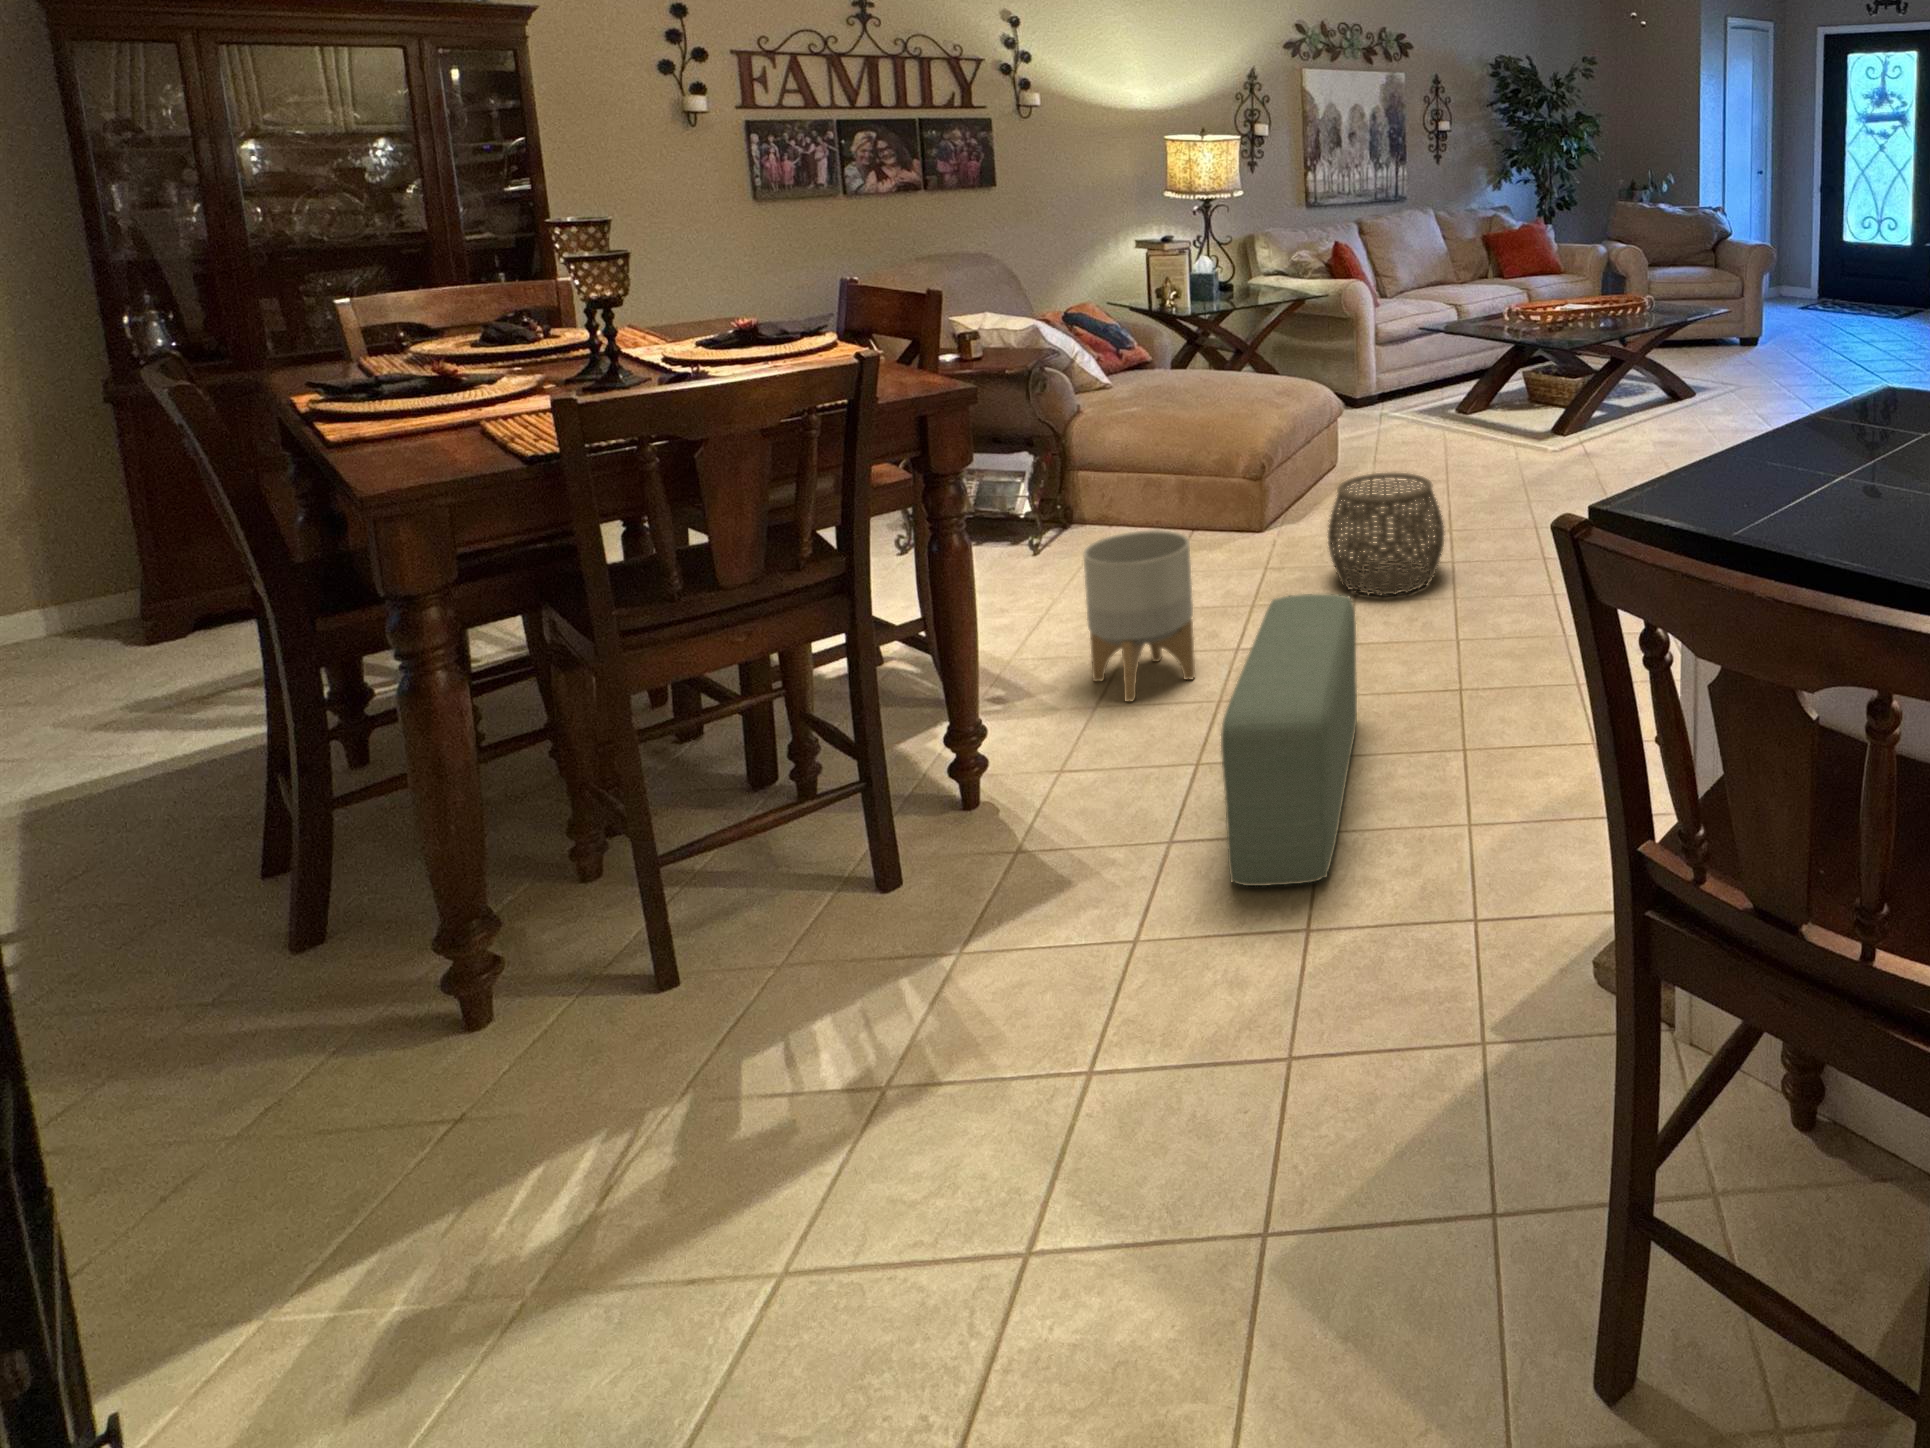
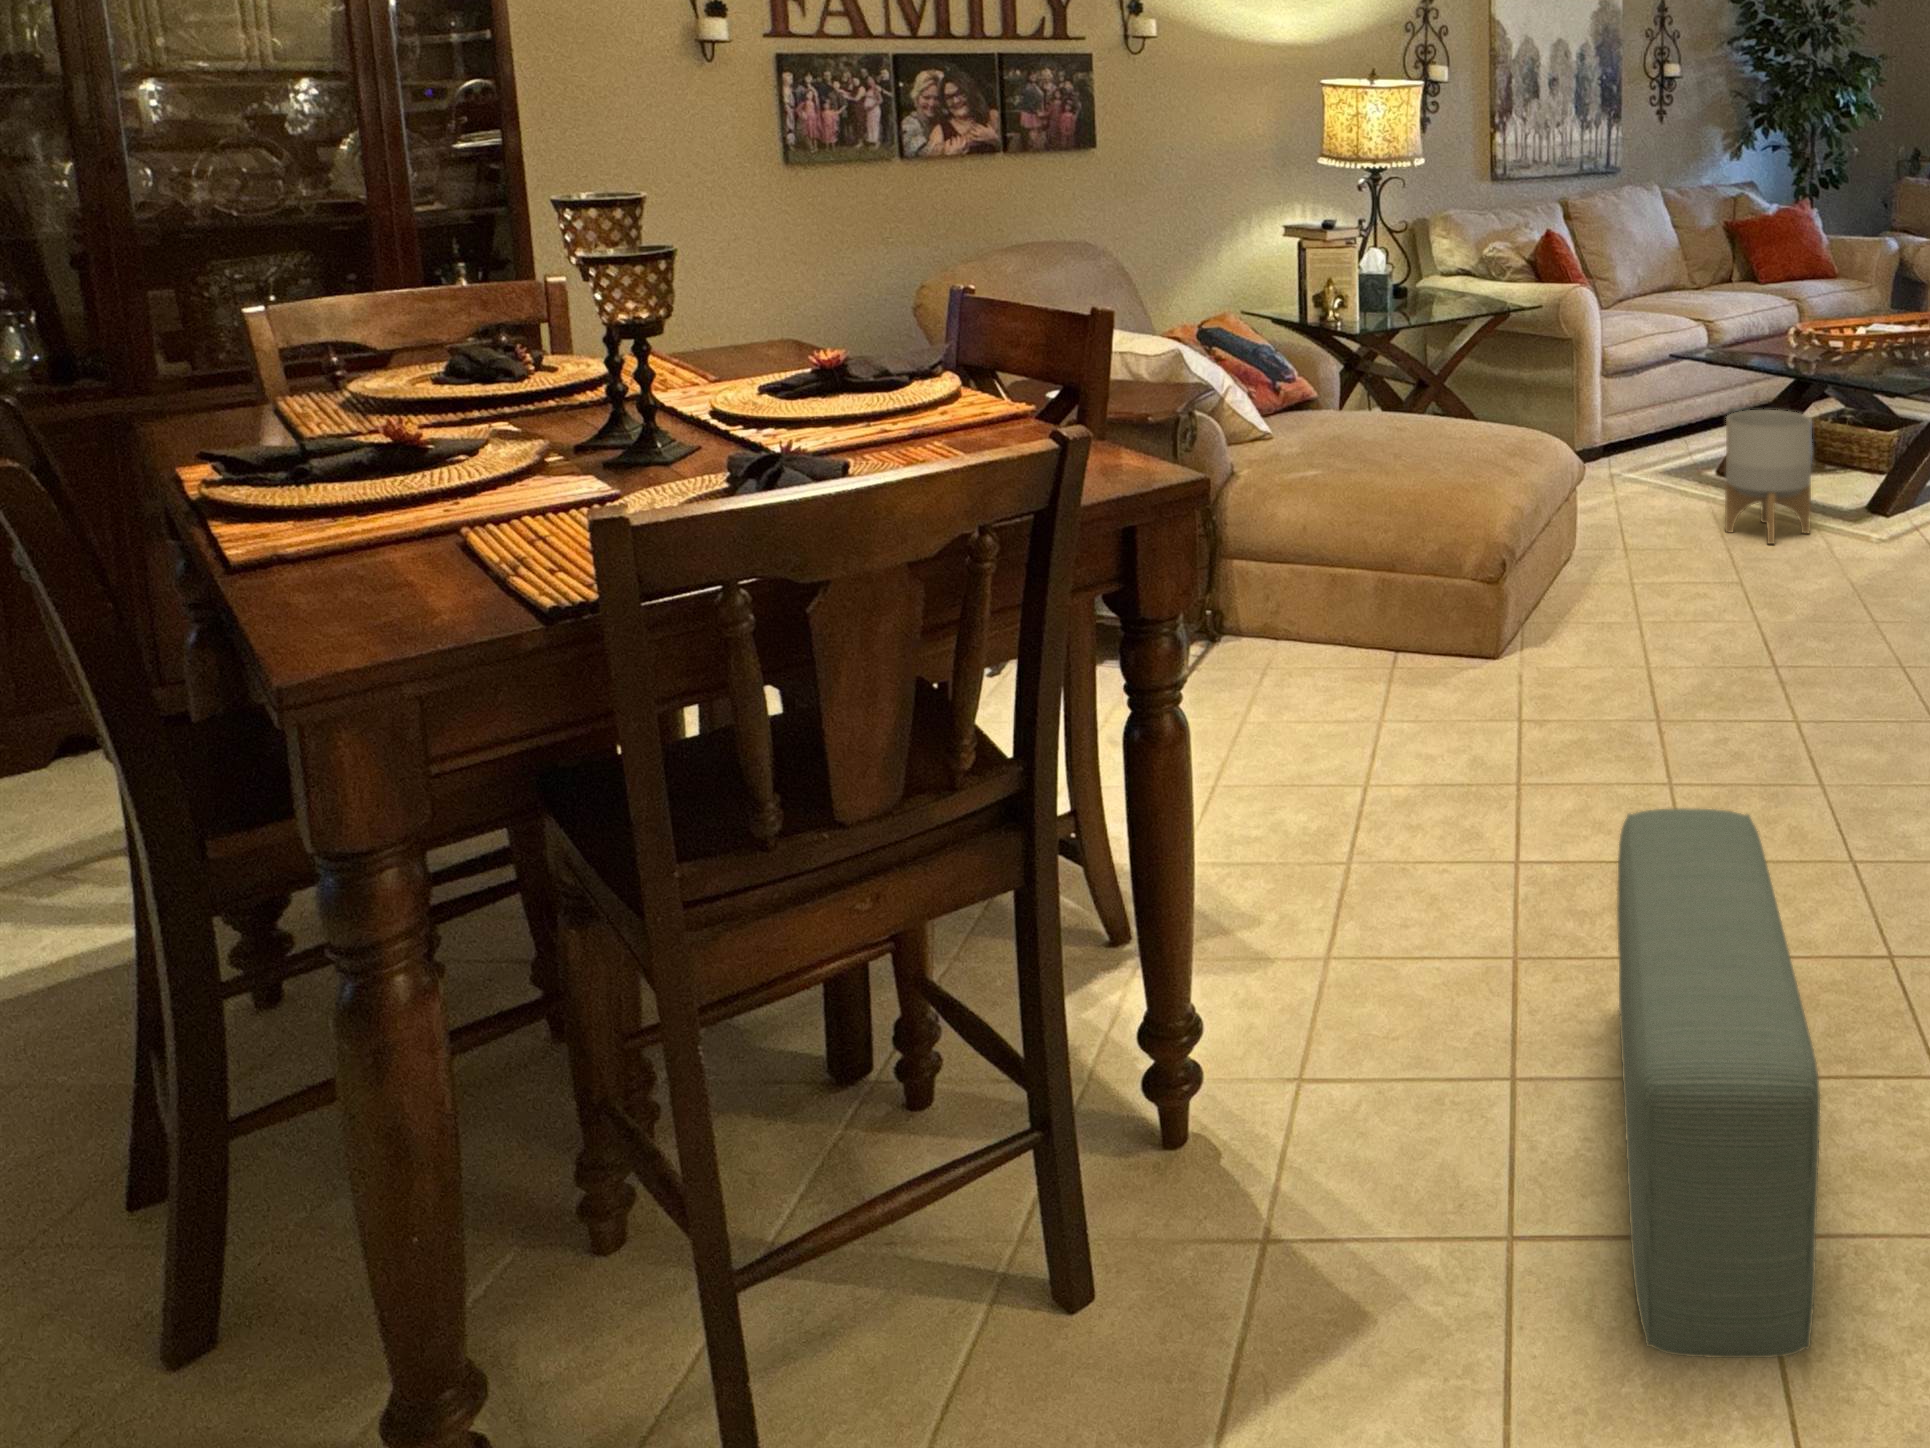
woven basket: present [1328,473,1444,596] -> none [1623,585,1802,778]
planter: present [1084,530,1195,702] -> present [1725,410,1812,544]

